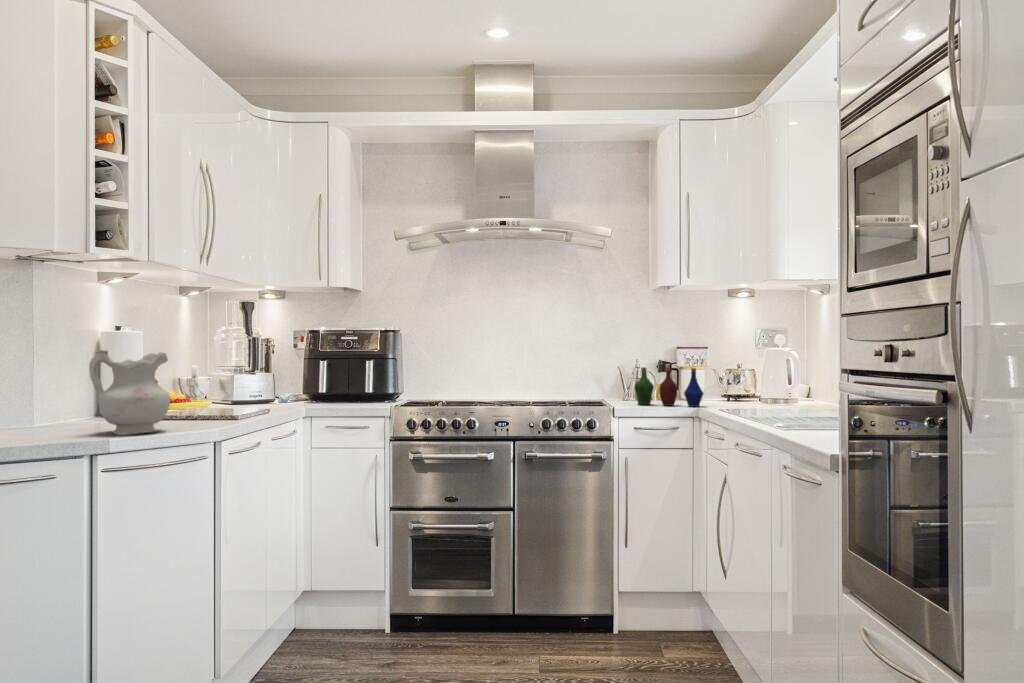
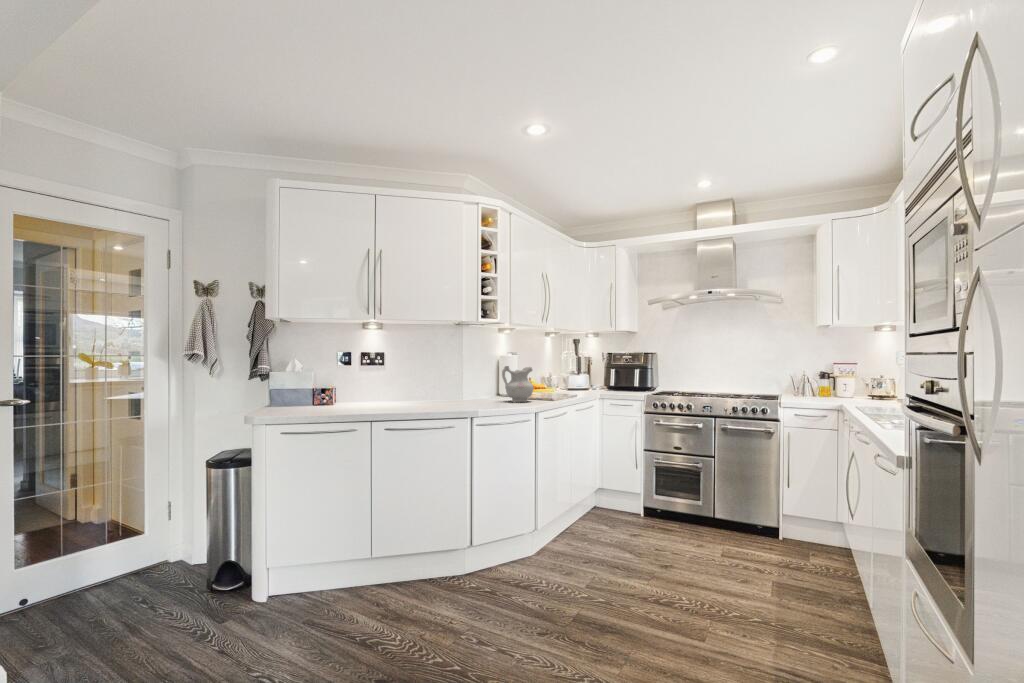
bottle: present [635,367,703,407] -> none [794,378,841,403]

